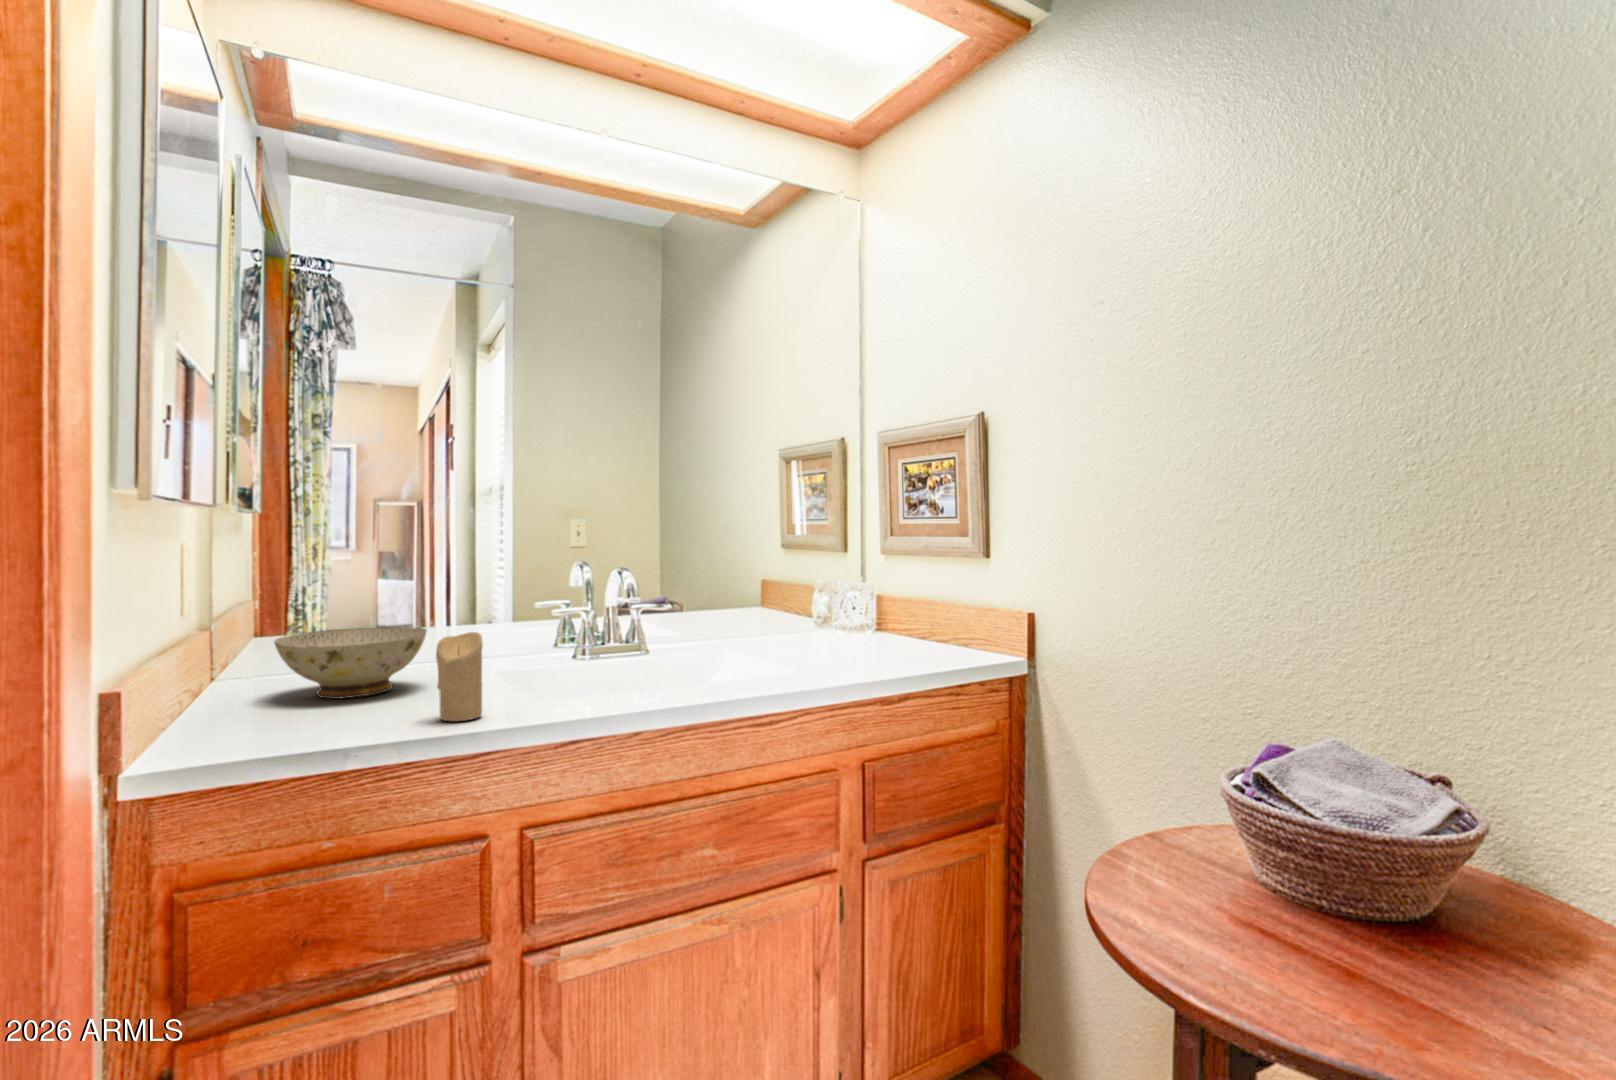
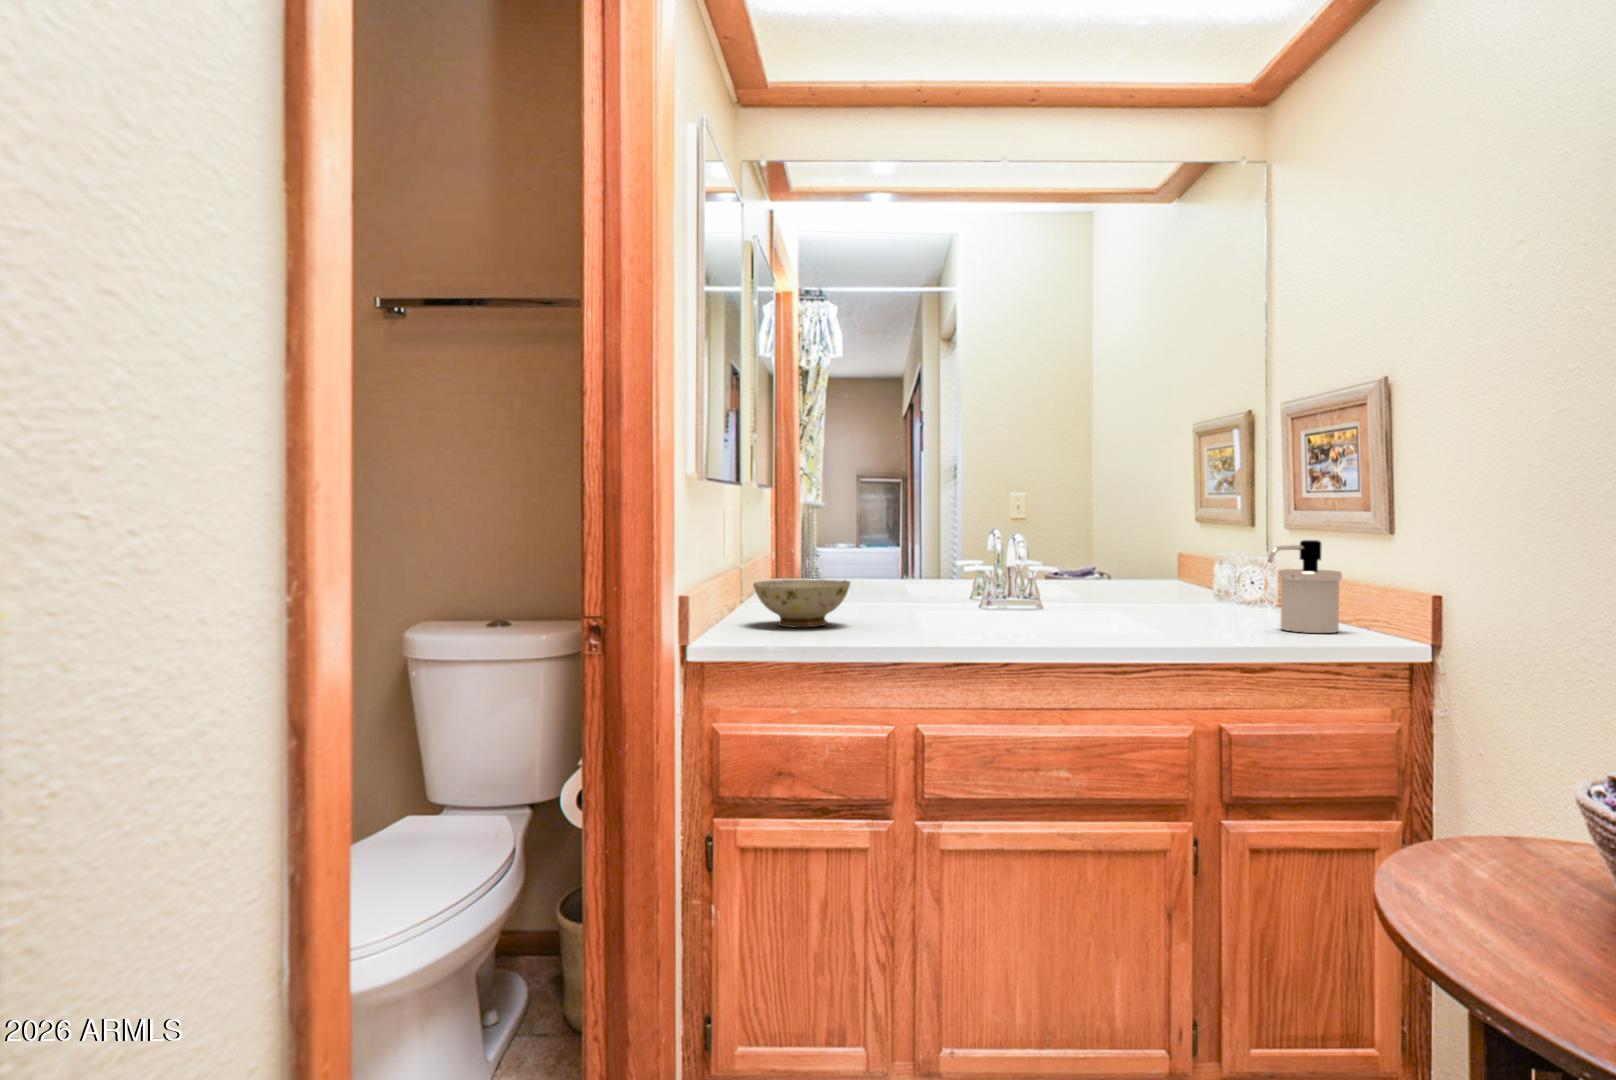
soap dispenser: none [886,564,945,654] -> present [1268,540,1342,633]
candle: present [436,632,483,721] -> none [859,579,890,642]

